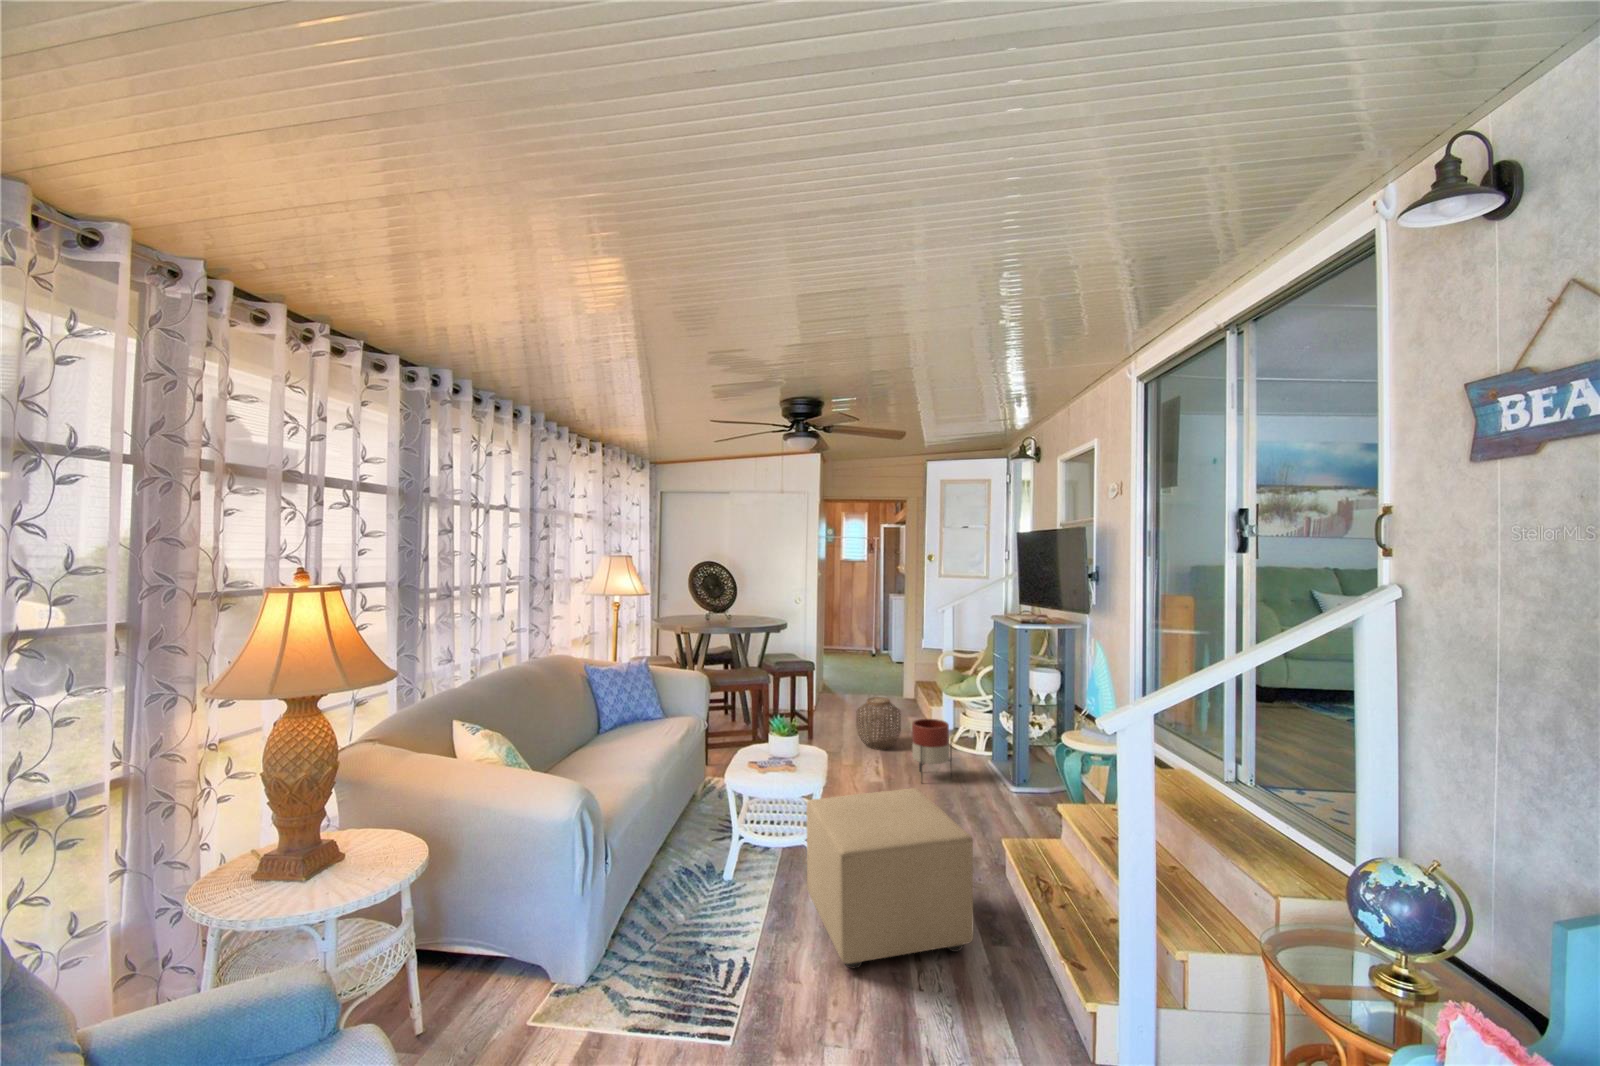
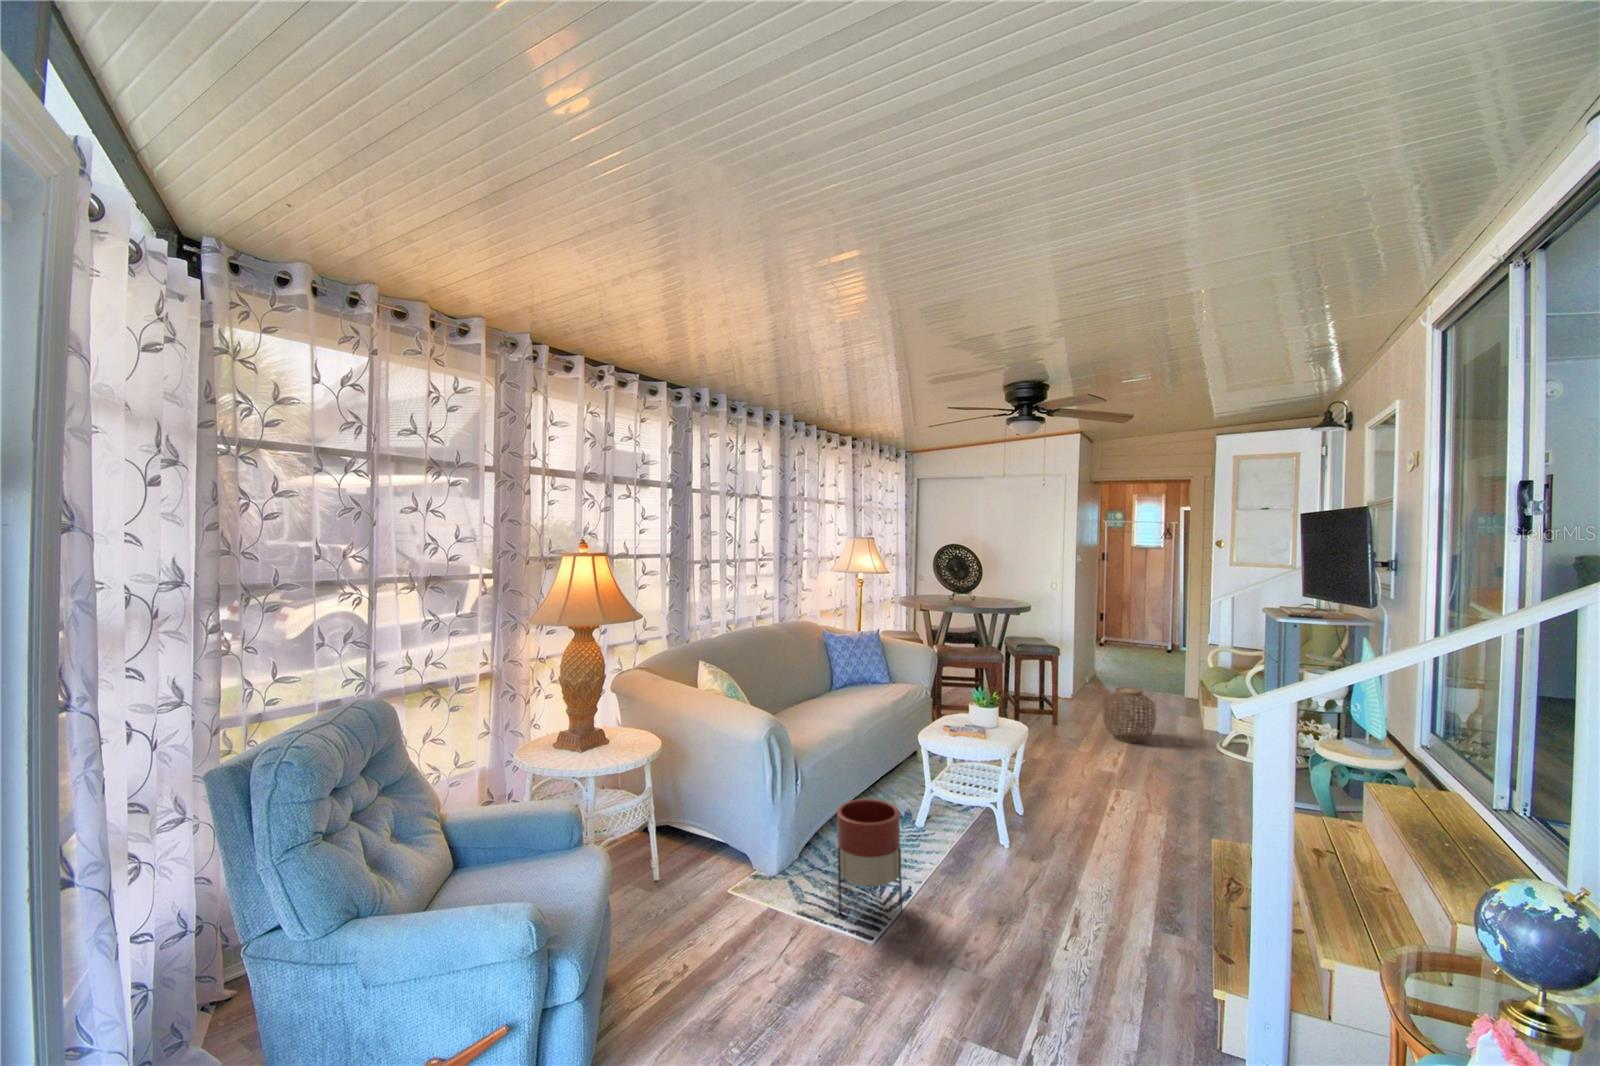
planter: present [912,719,952,773] -> present [837,799,902,915]
ottoman: present [806,788,973,968] -> none [983,764,1137,930]

